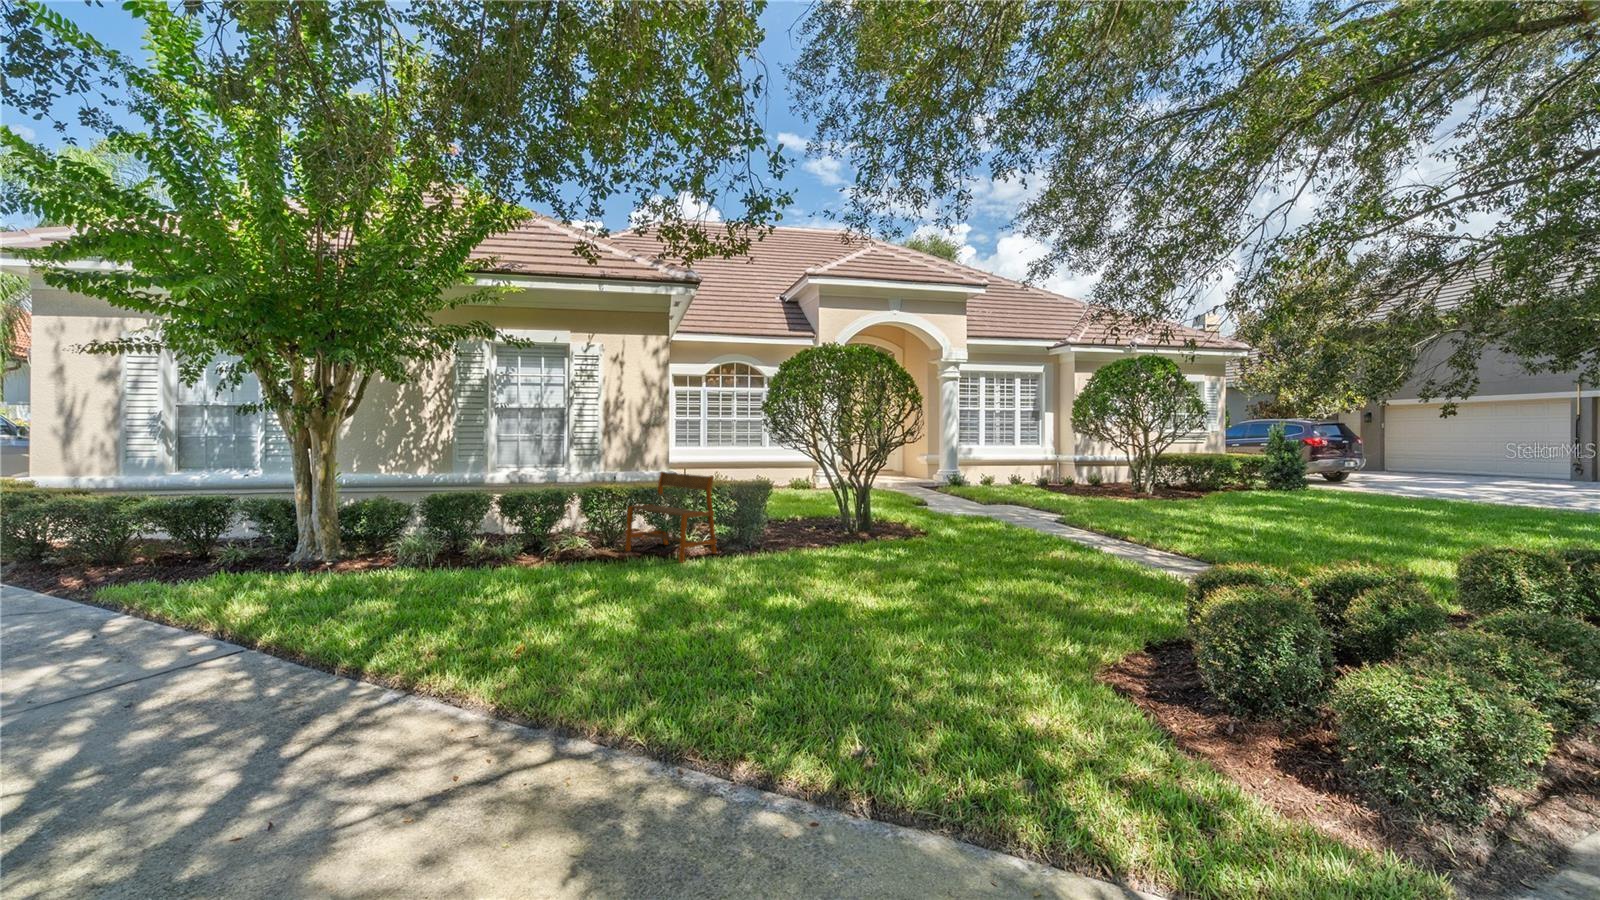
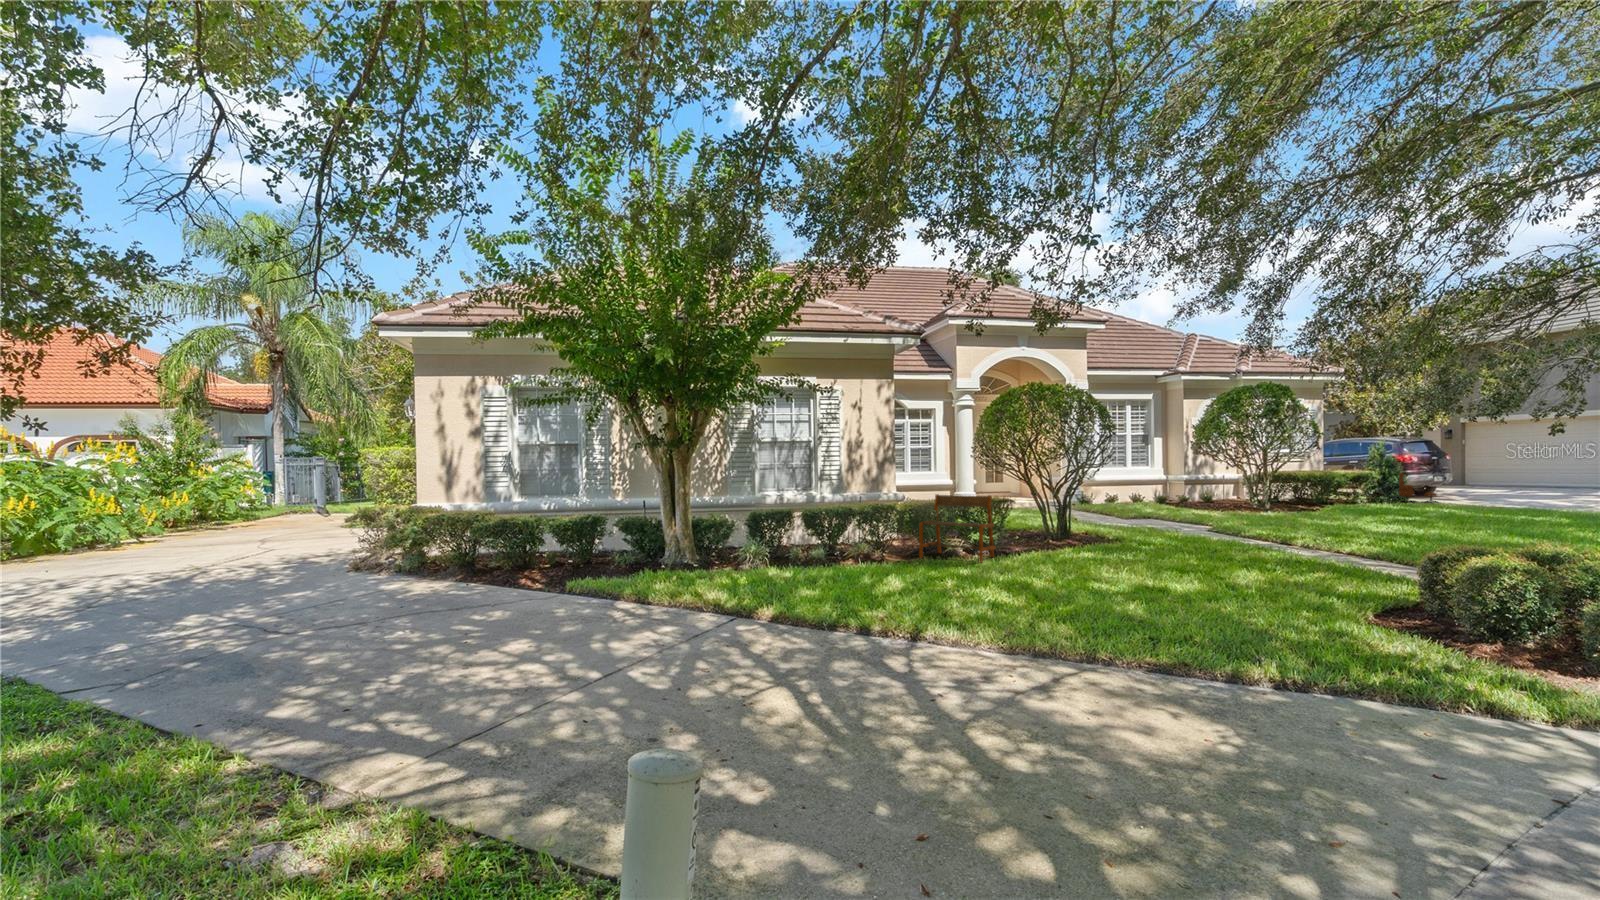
lounge chair: none [1297,459,1345,494] -> present [1399,473,1437,502]

